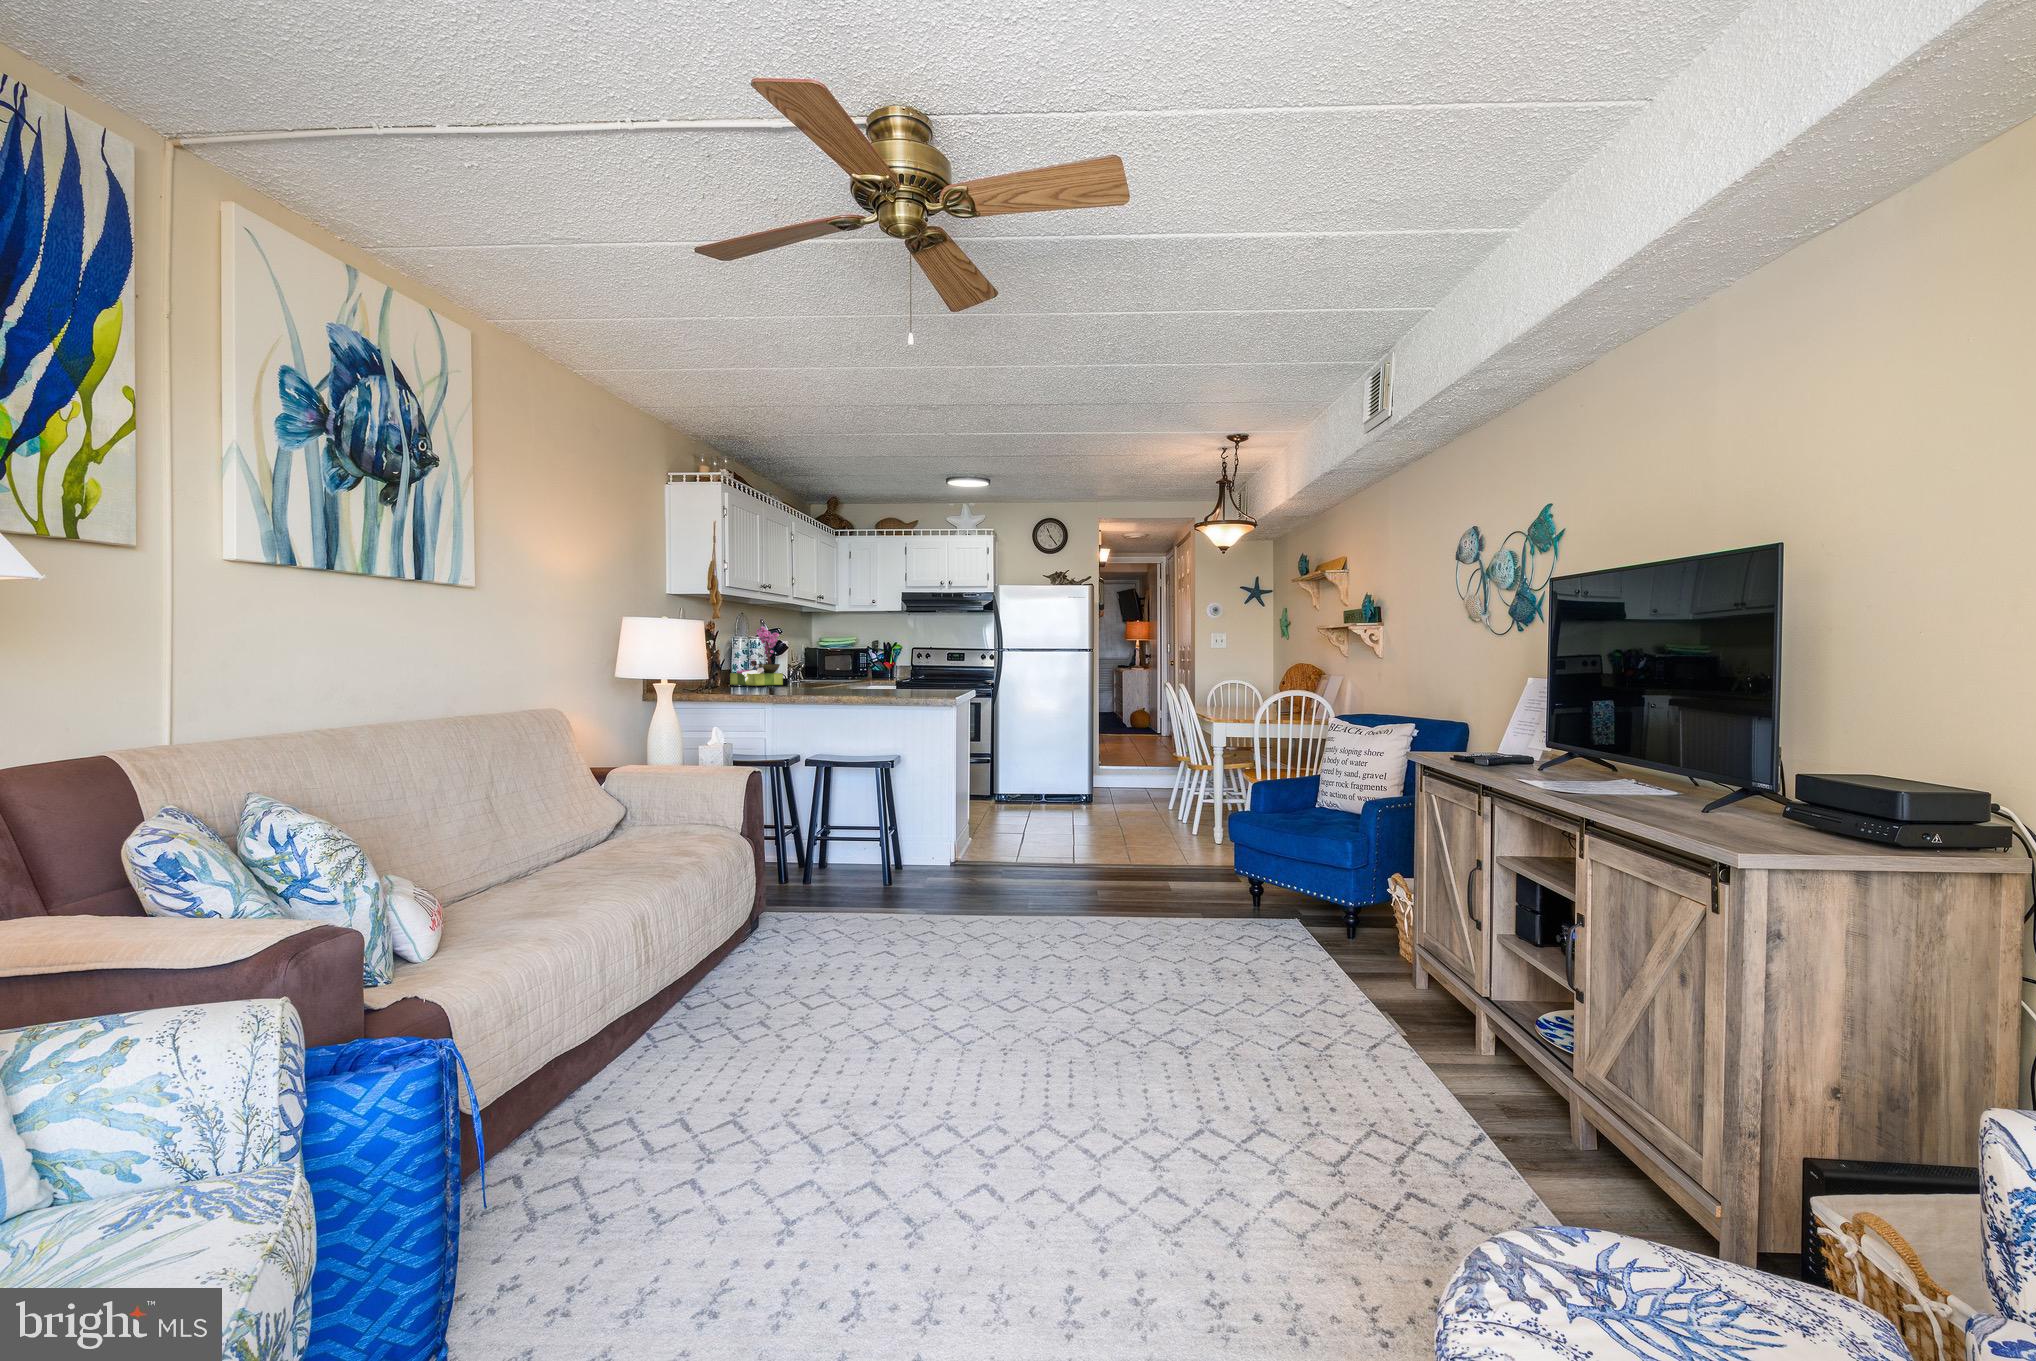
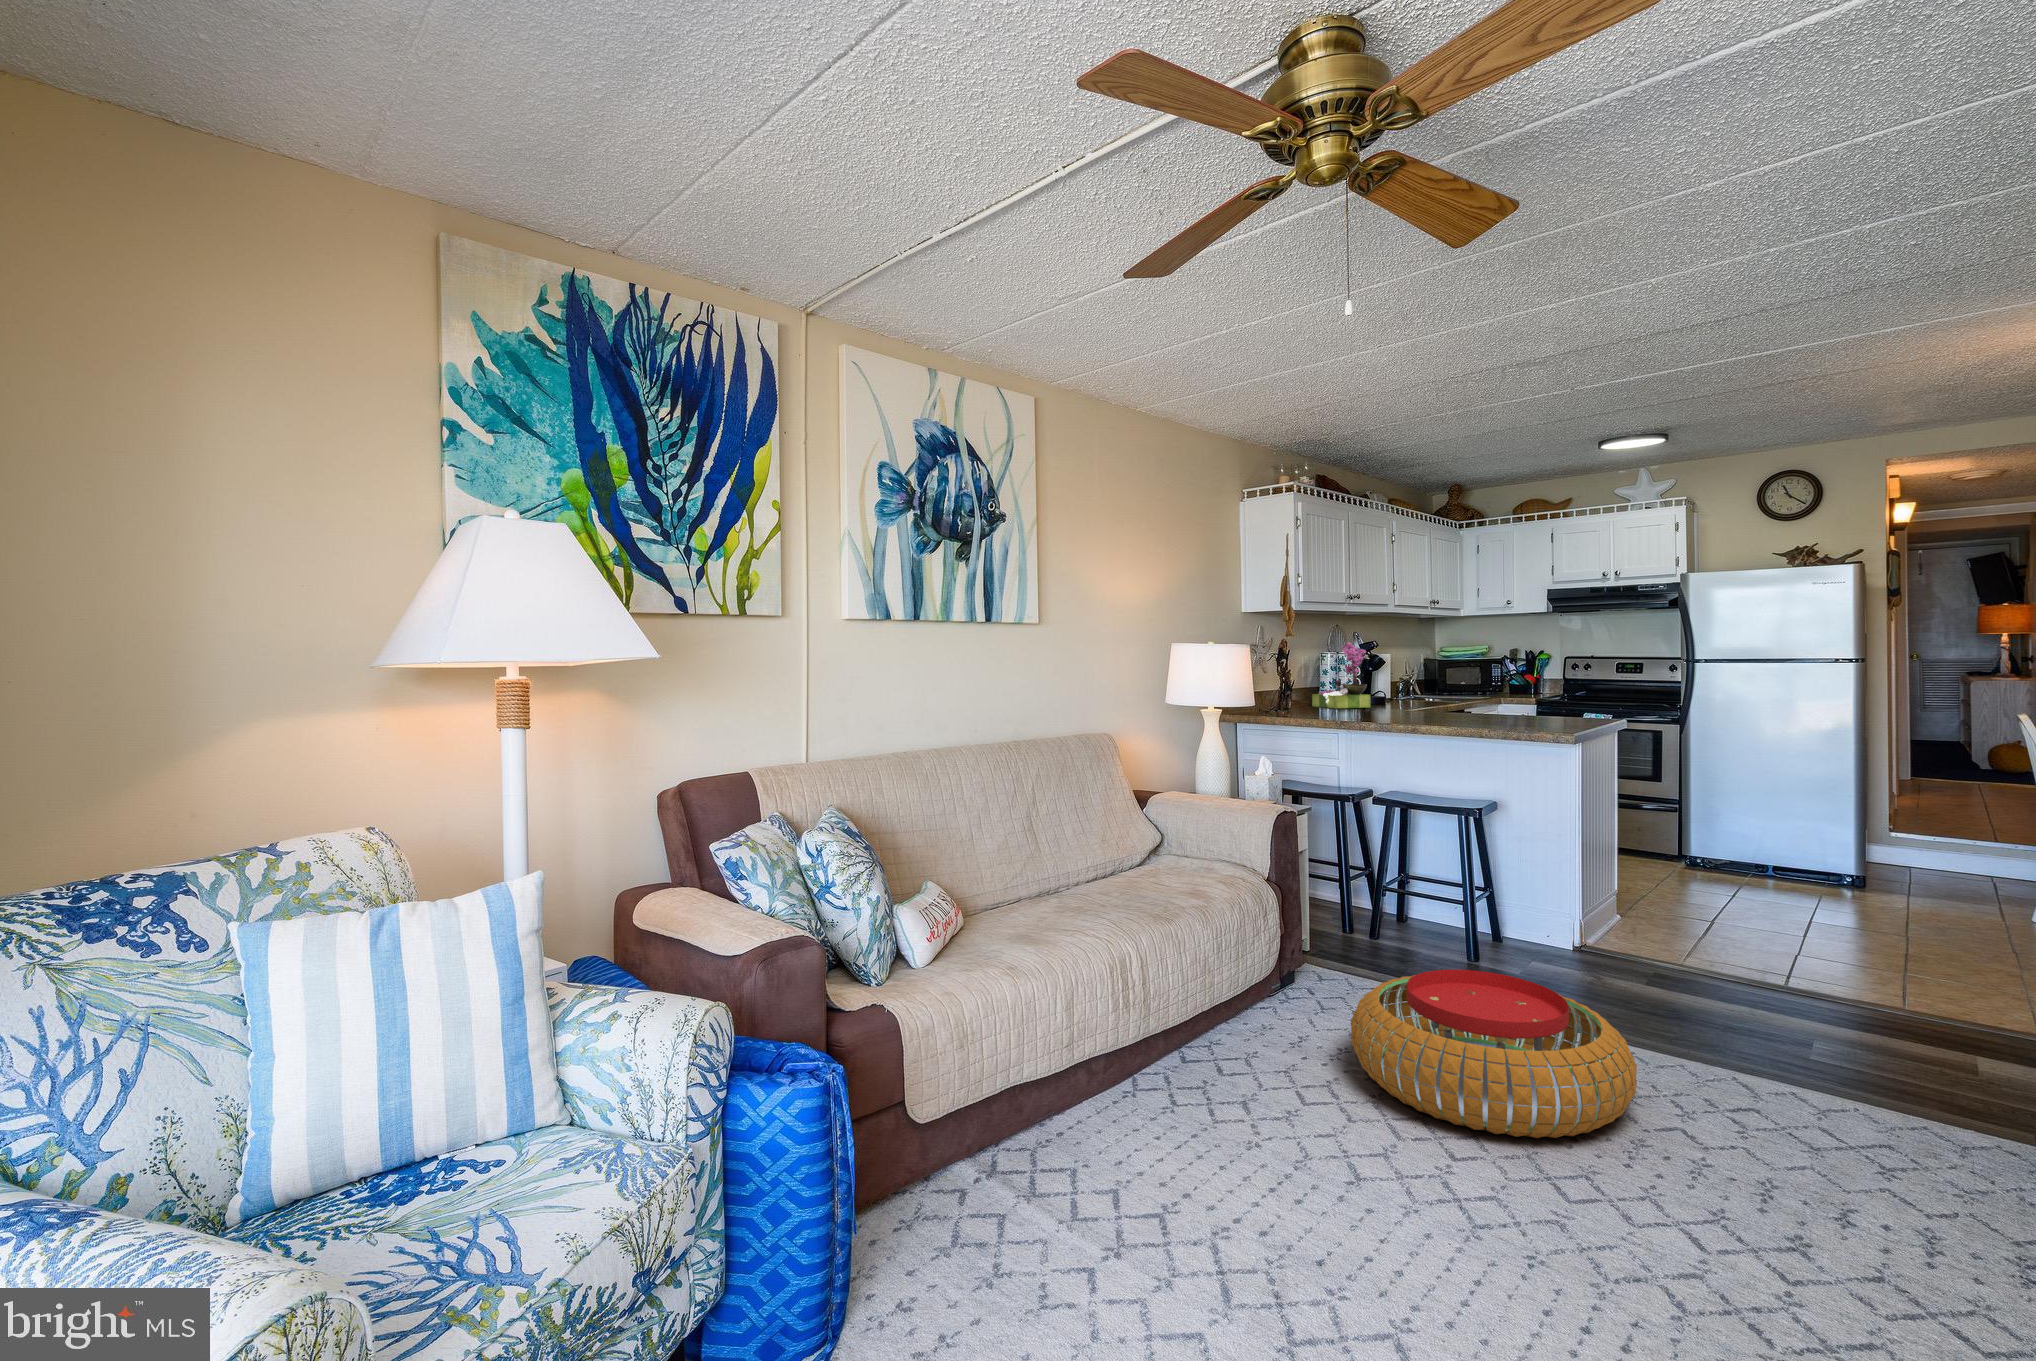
pouf: none [832,878,1029,991] -> present [1351,970,1637,1138]

